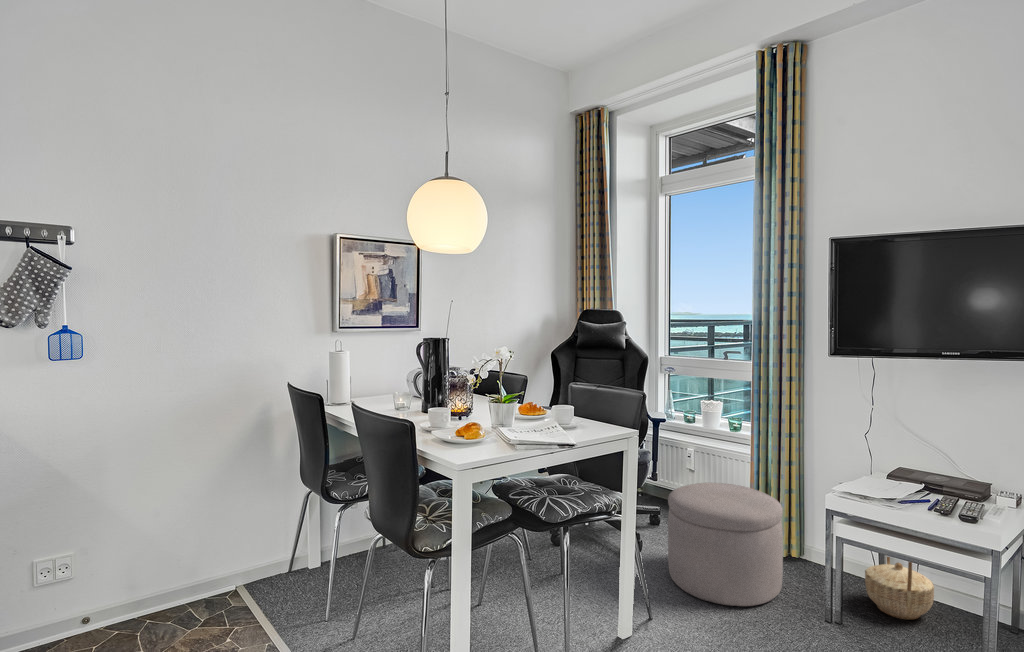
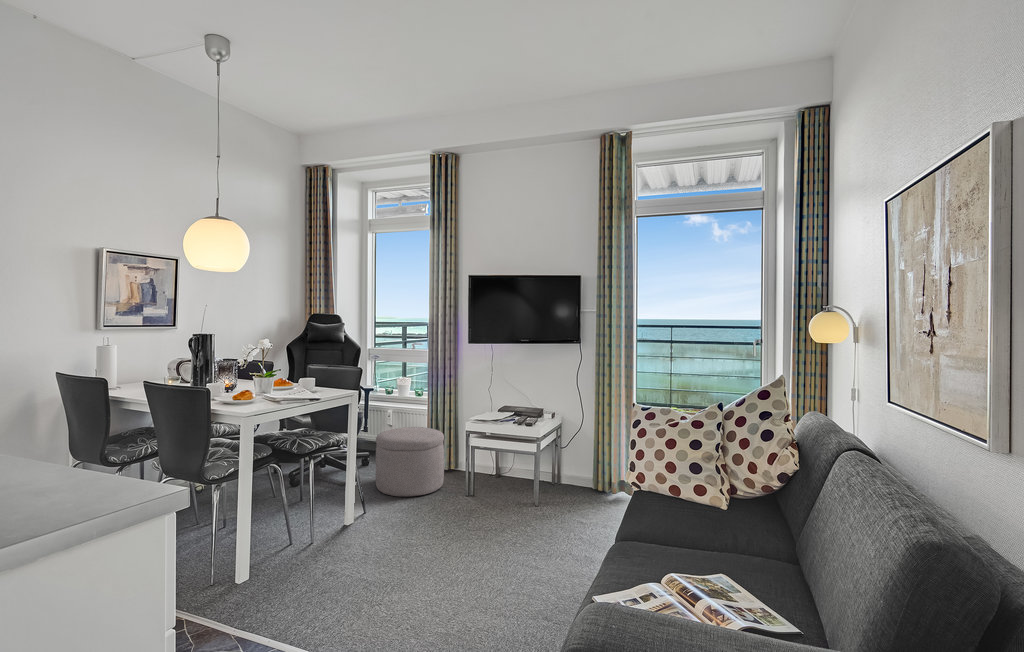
basket: present [865,557,934,619] -> none [487,436,518,487]

